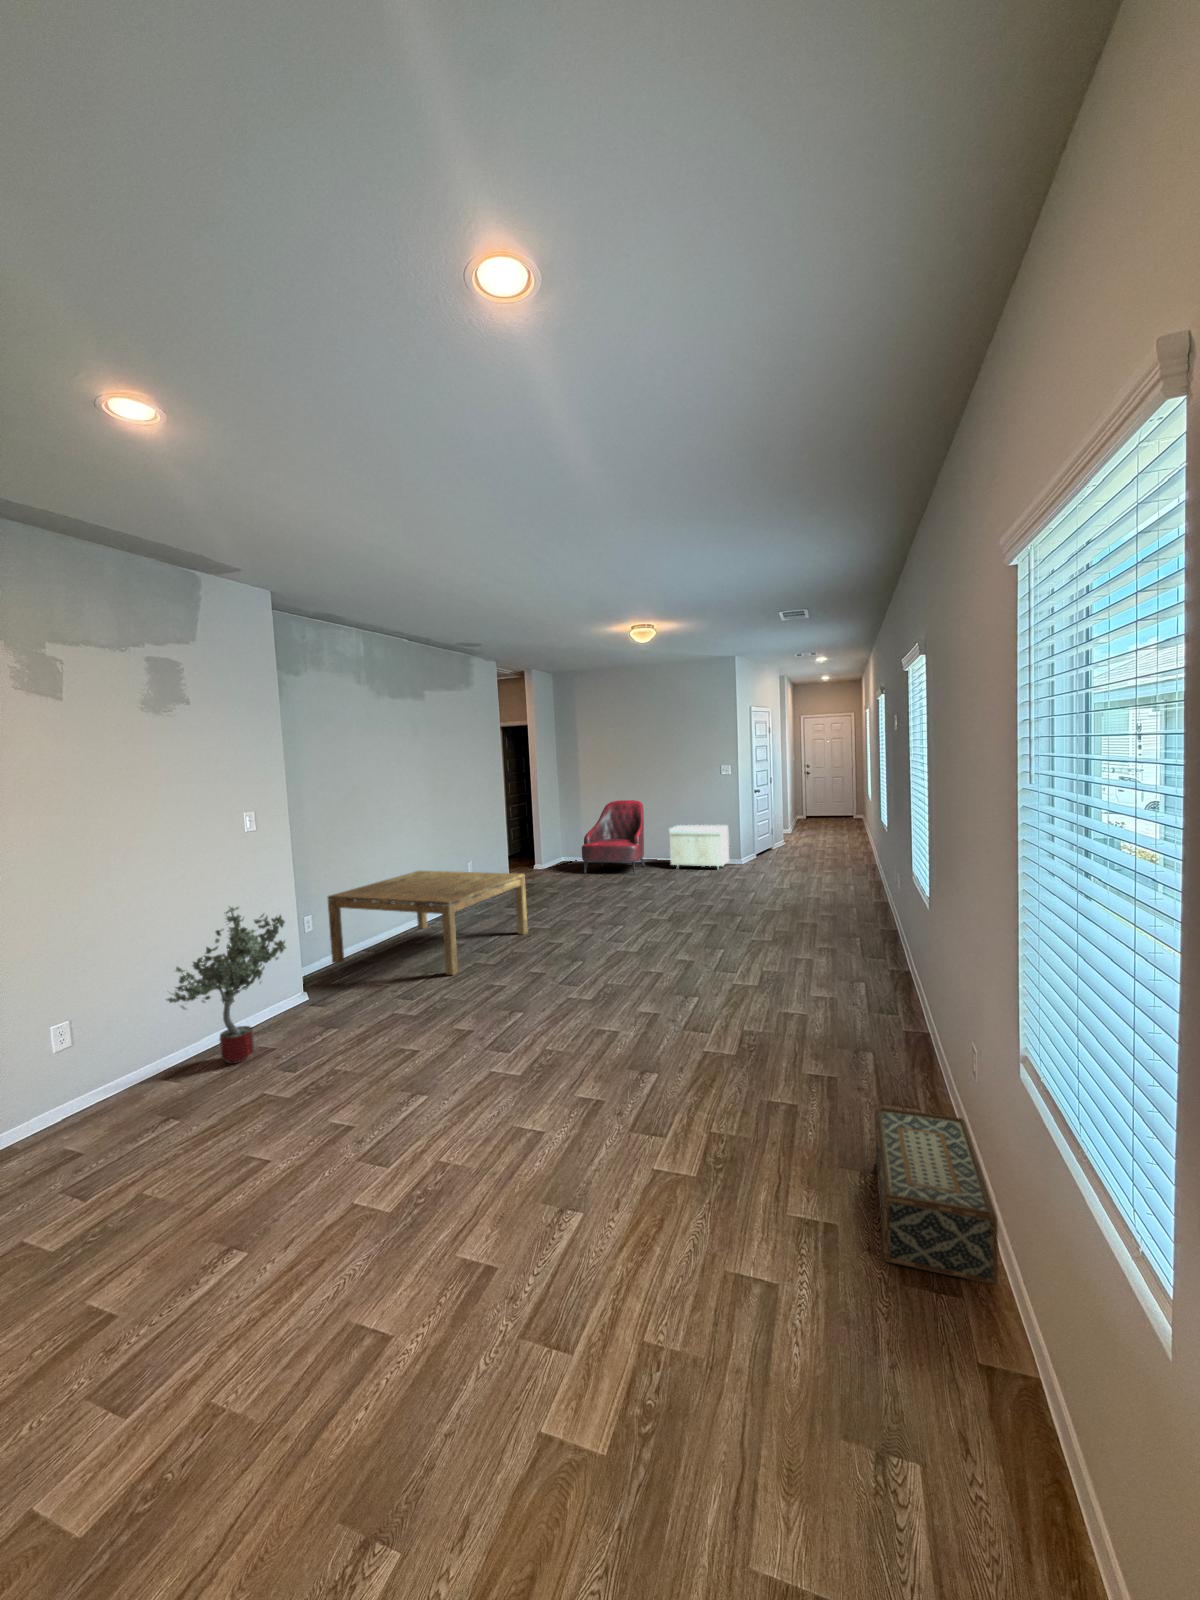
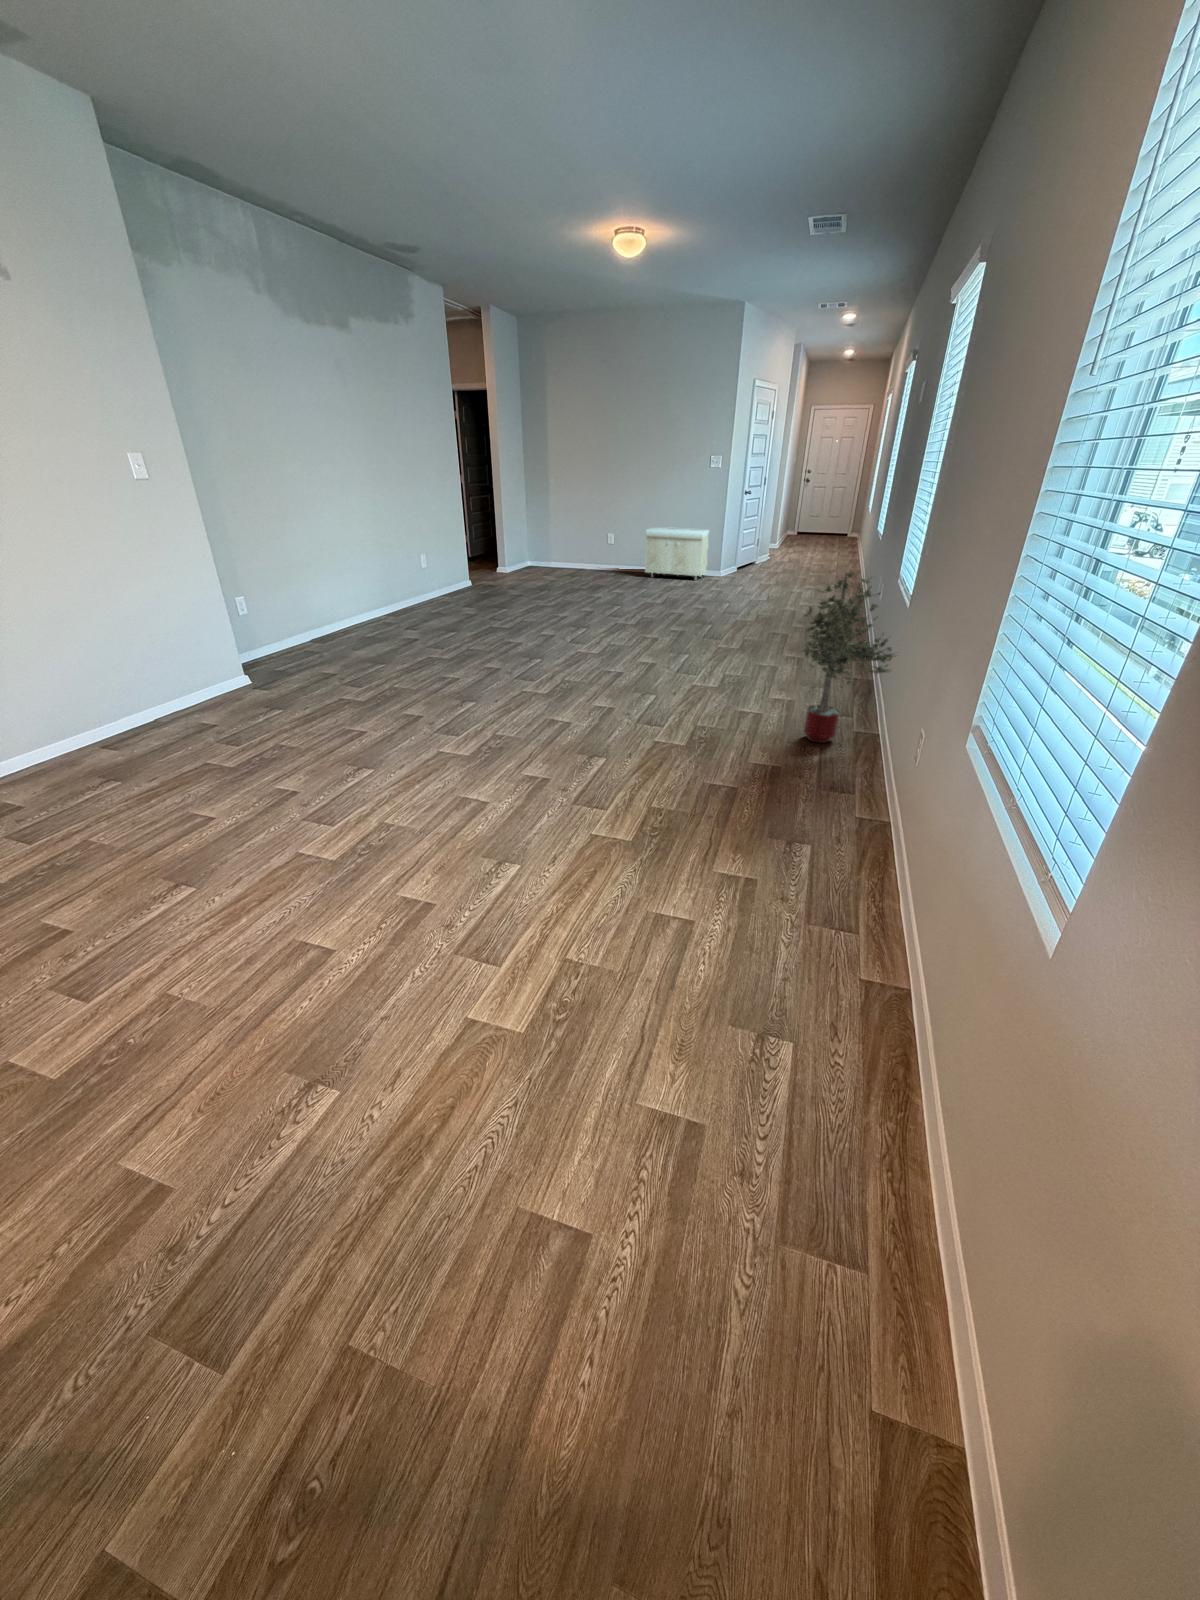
armchair: present [582,800,645,874] -> none [548,494,619,581]
coffee table: present [328,871,528,975] -> none [256,557,484,667]
potted tree: present [167,906,286,1064] -> present [803,572,893,743]
woven basket: present [875,1107,998,1285] -> none [795,787,907,927]

